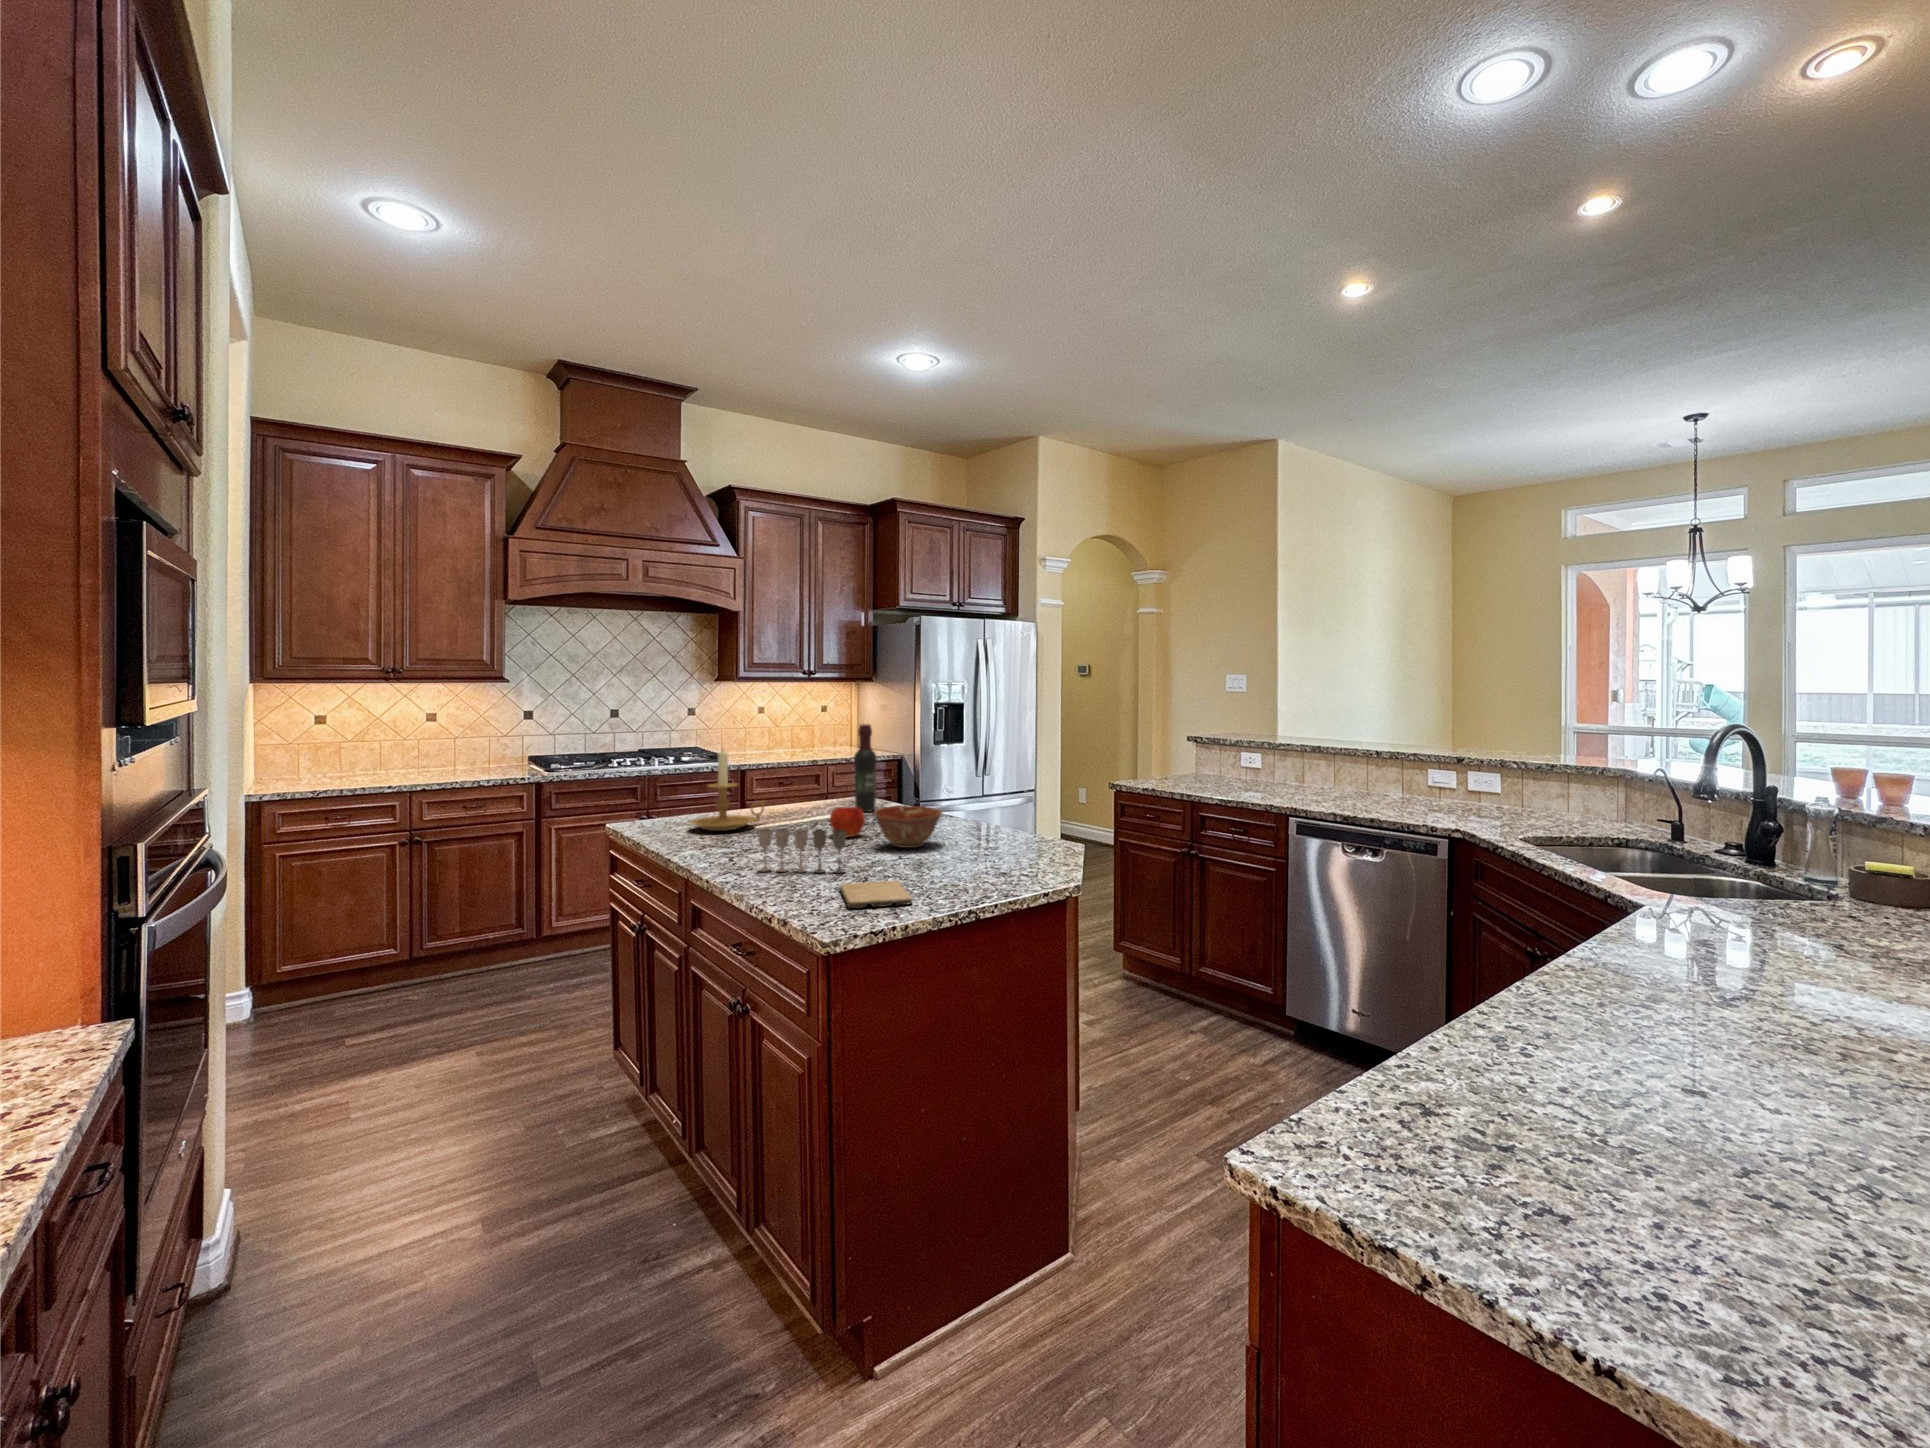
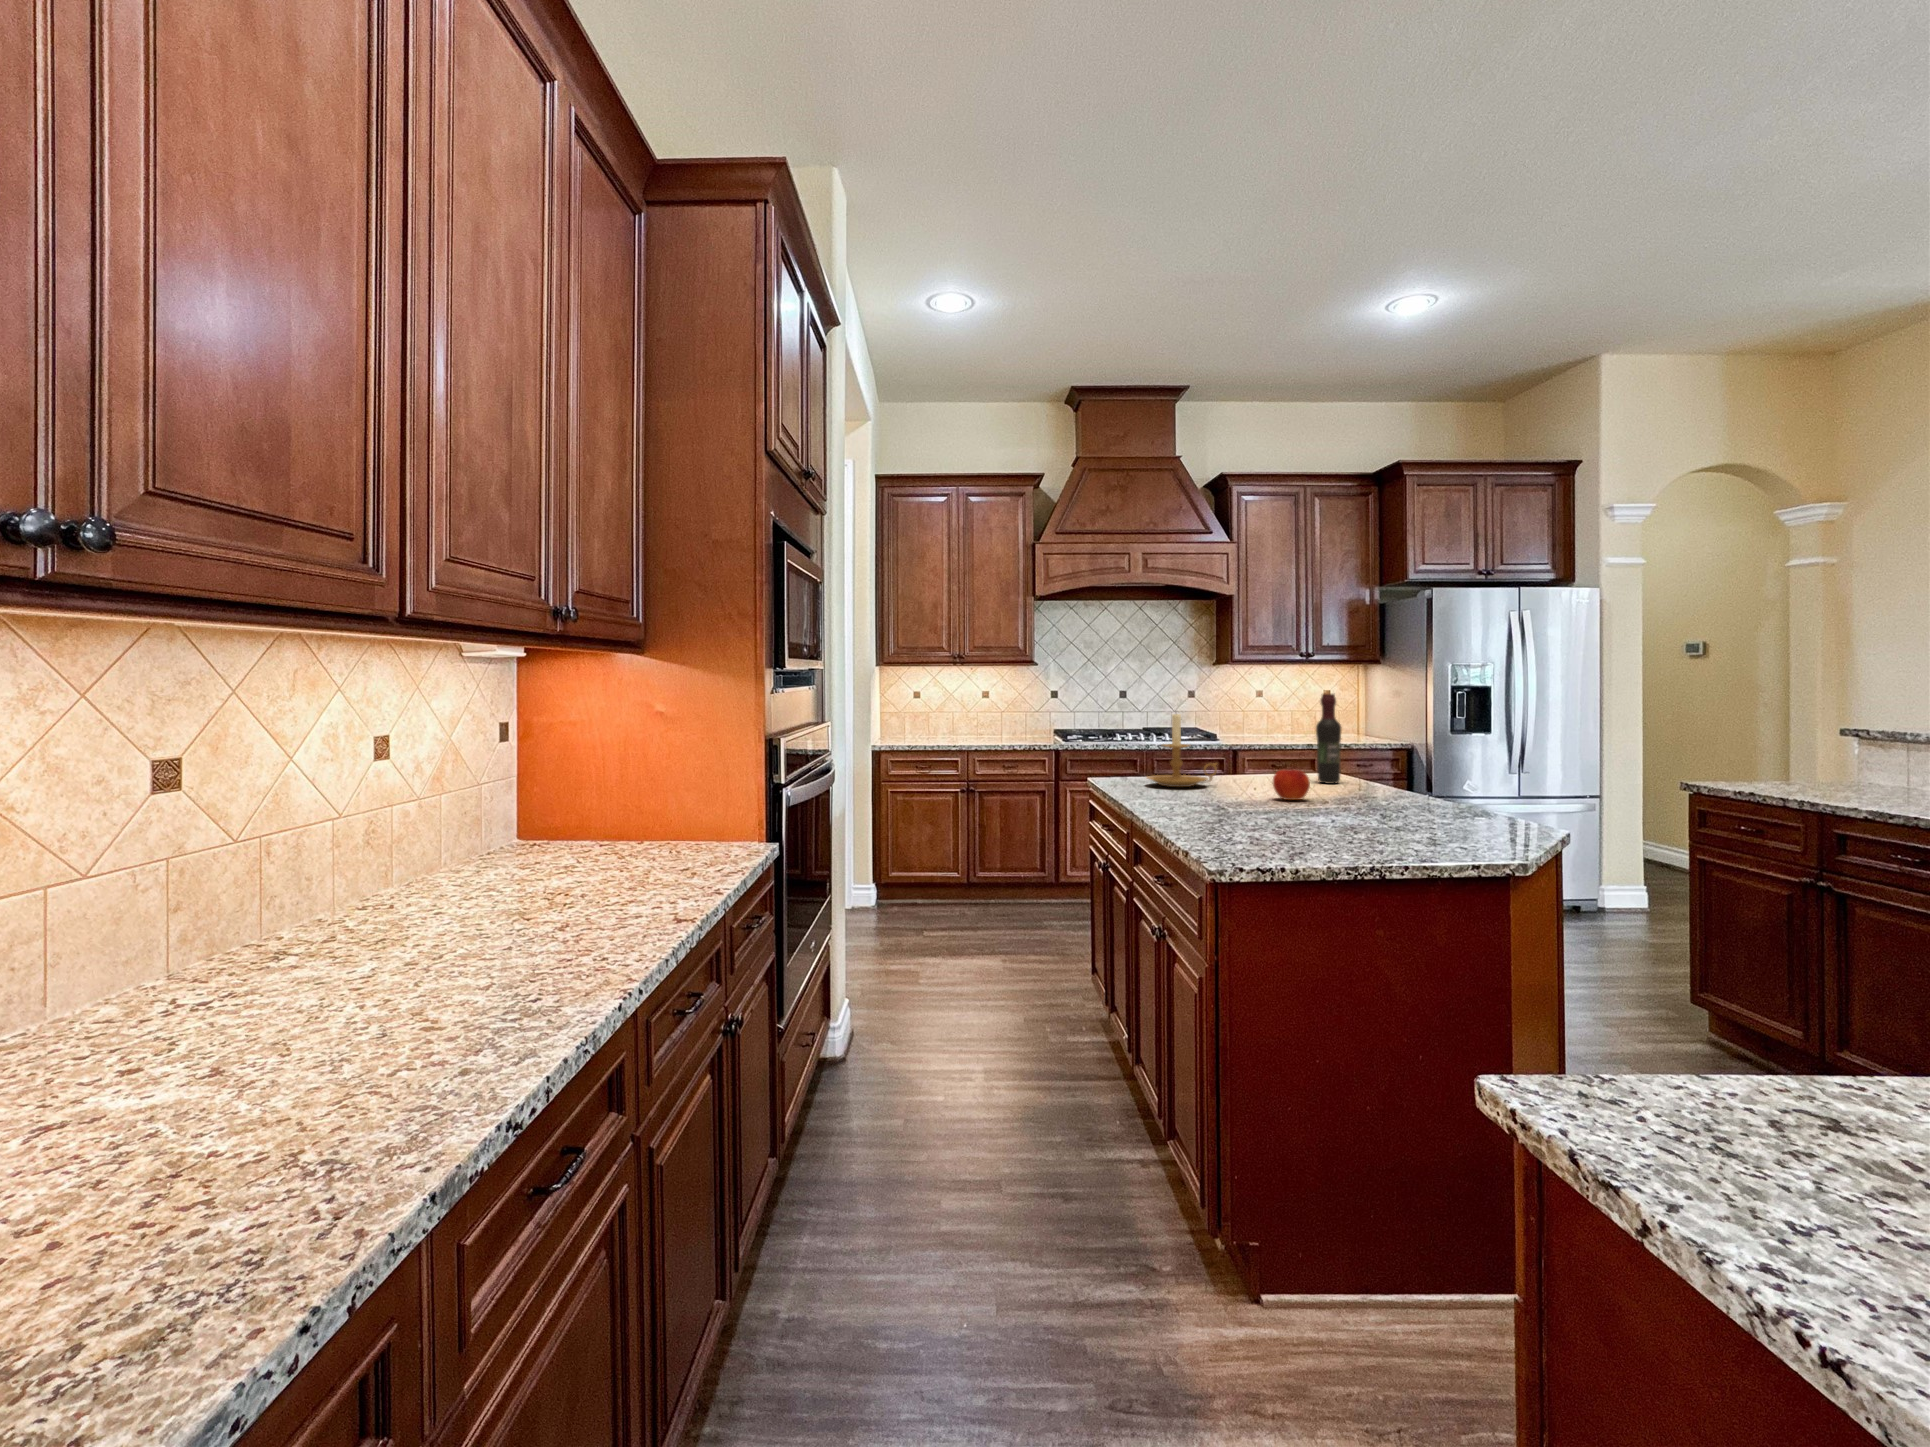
ceramic bowl: present [874,806,942,848] -> none [1310,771,1389,814]
wine glass: present [758,829,846,873] -> none [1182,777,1266,824]
cutting board: present [840,881,912,908] -> none [1242,830,1311,852]

